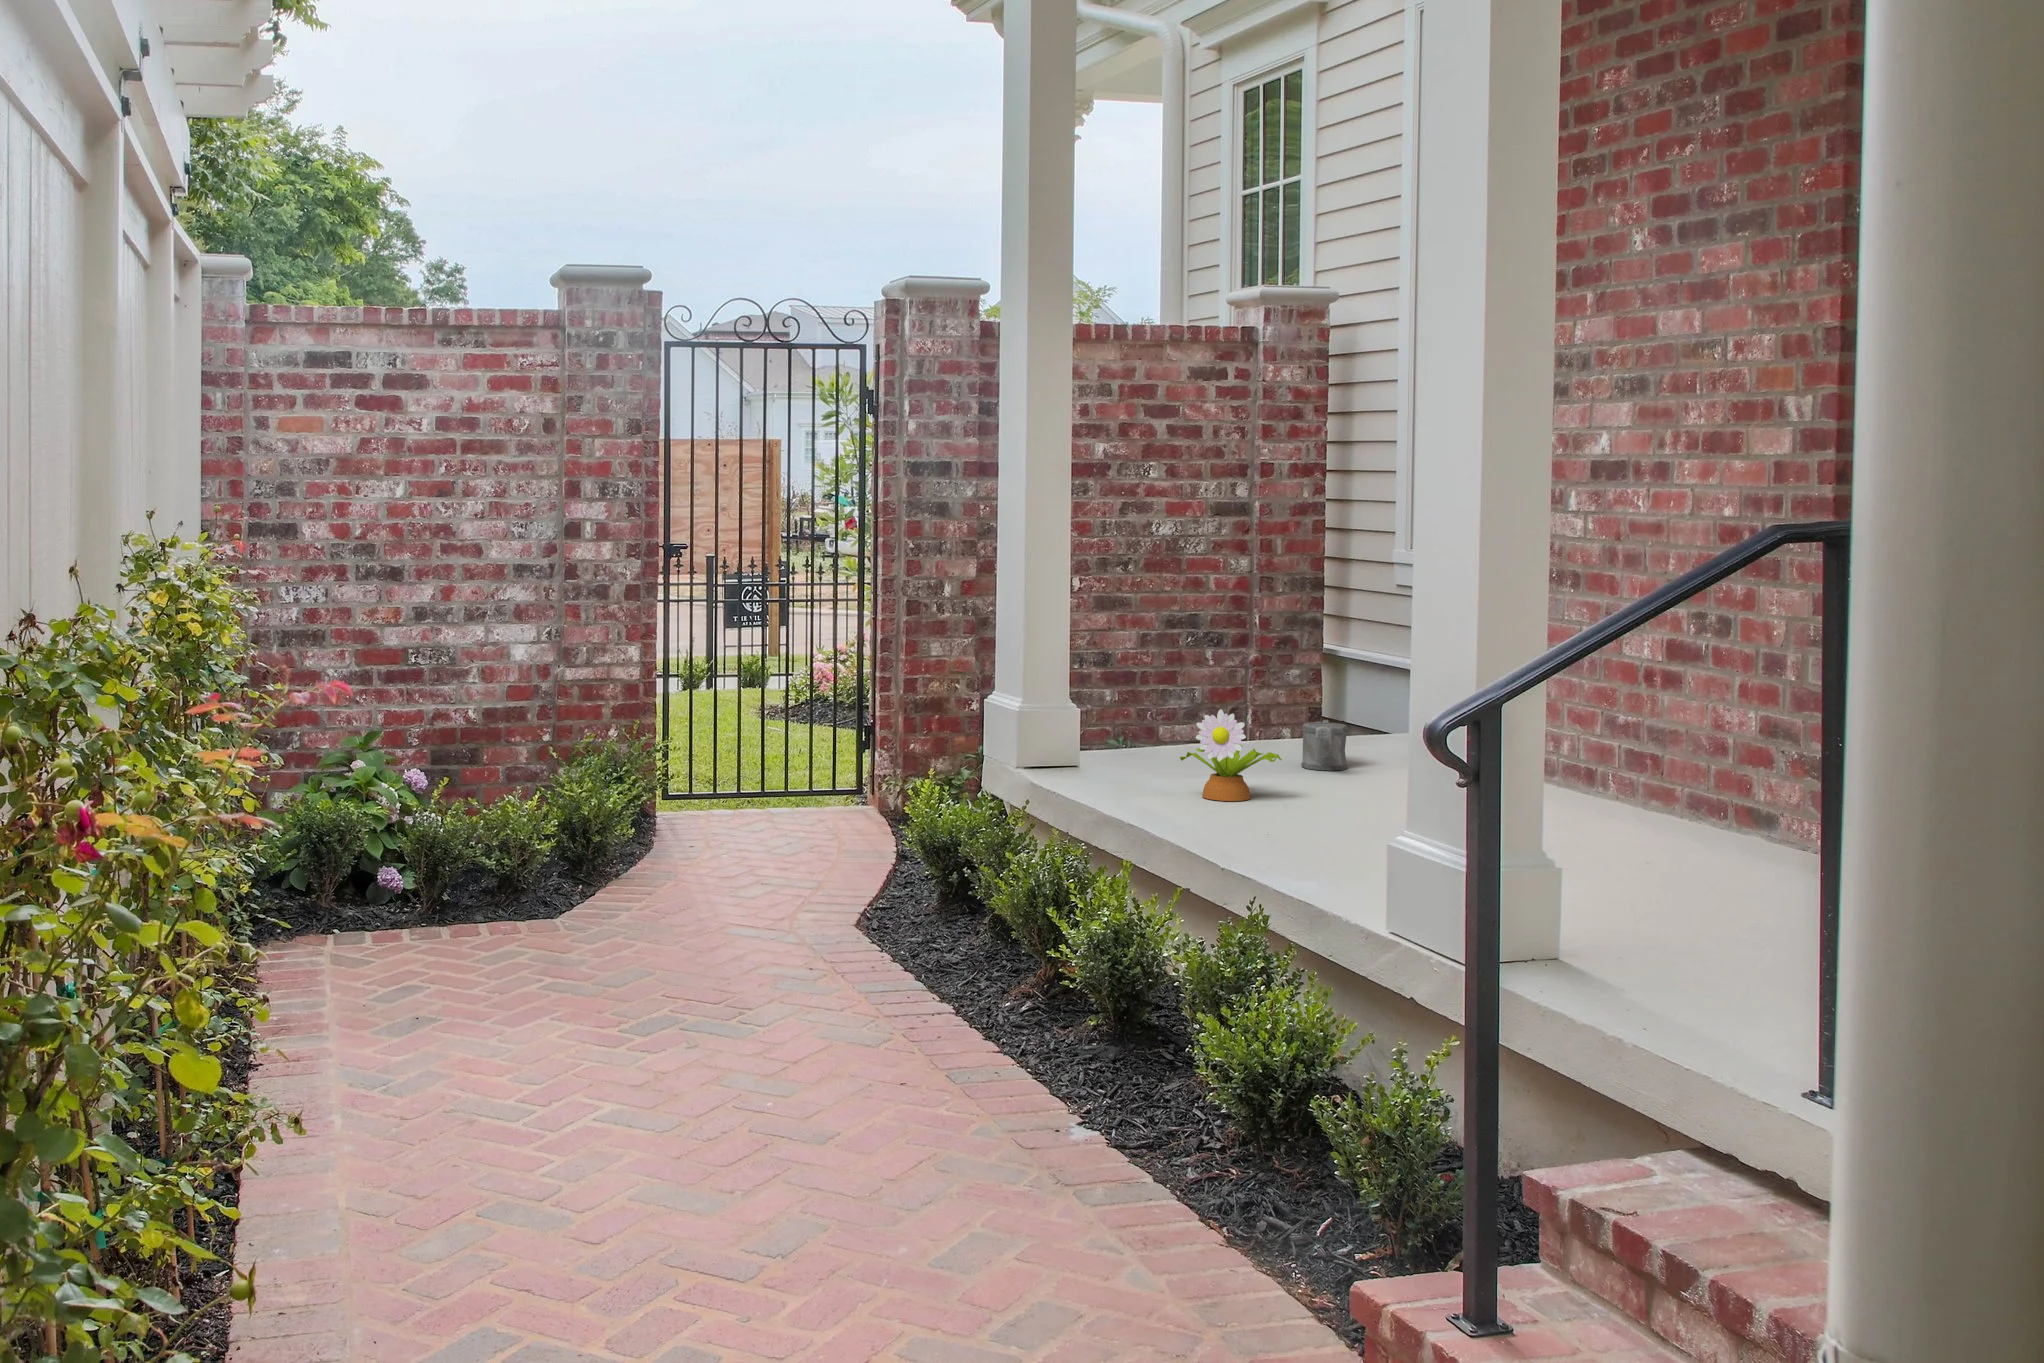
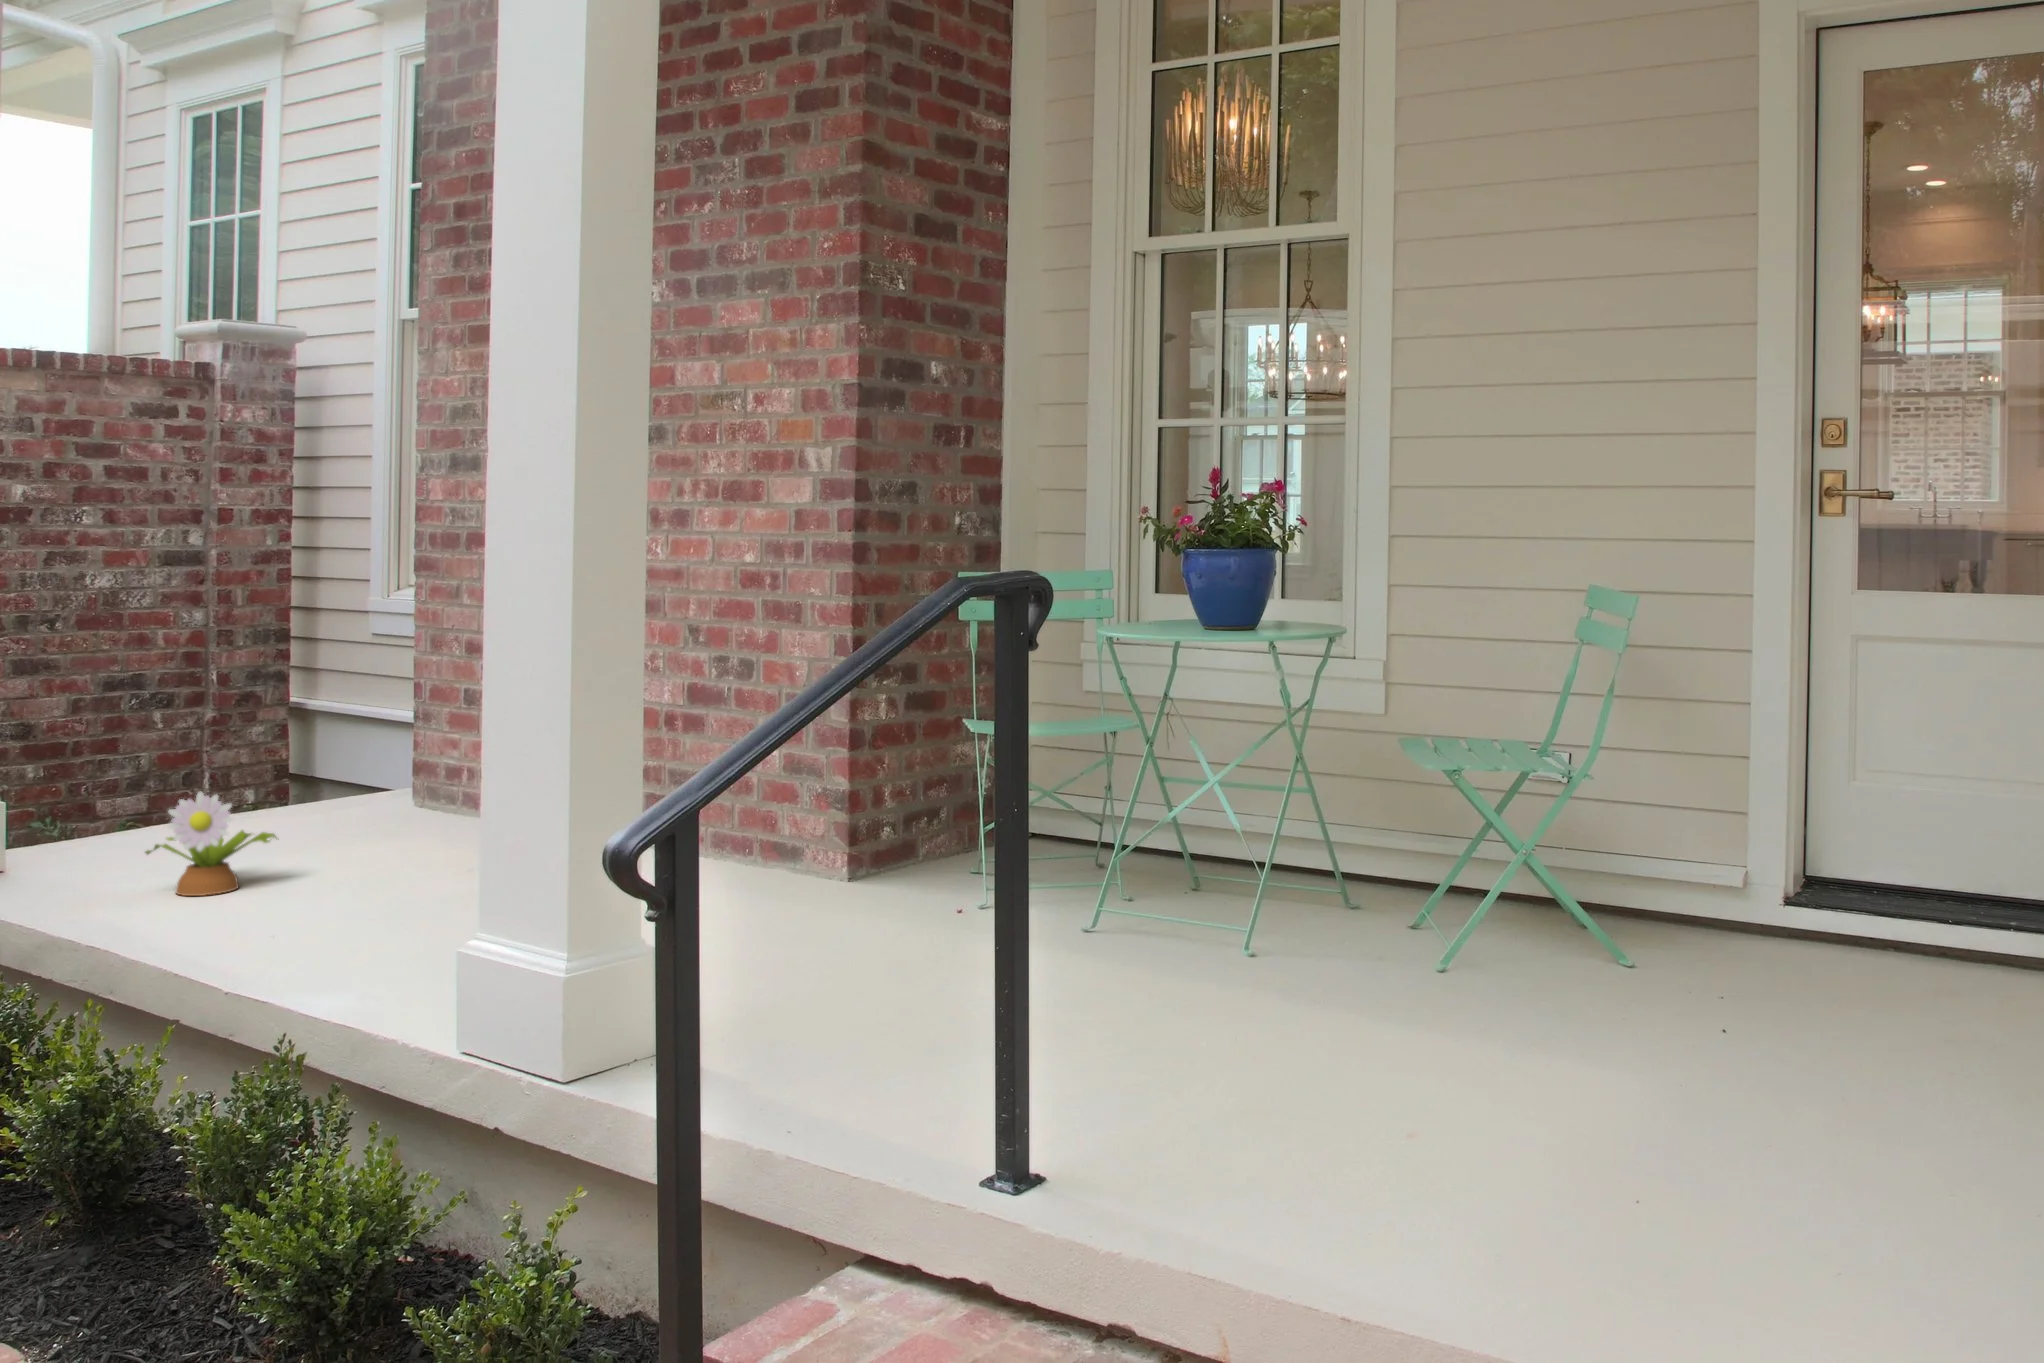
watering can: present [1301,720,1348,771] -> none [293,782,348,839]

